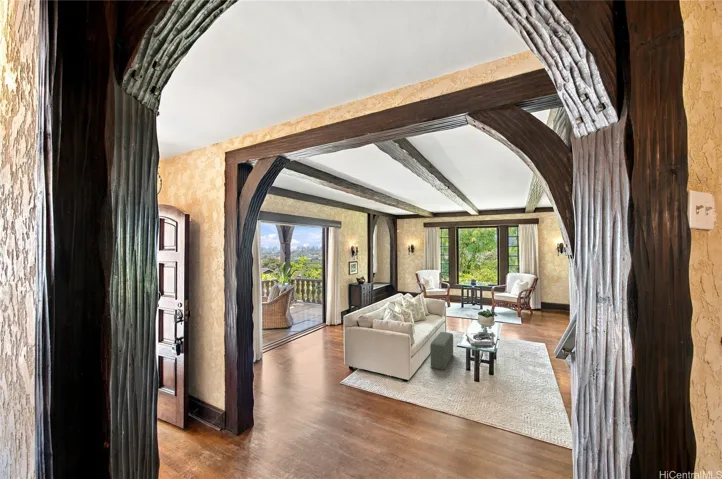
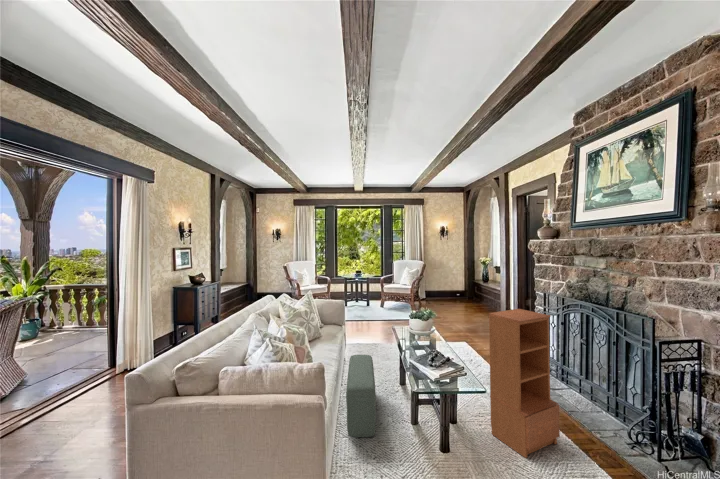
bookcase: none [510,314,550,394] -> present [489,309,560,458]

